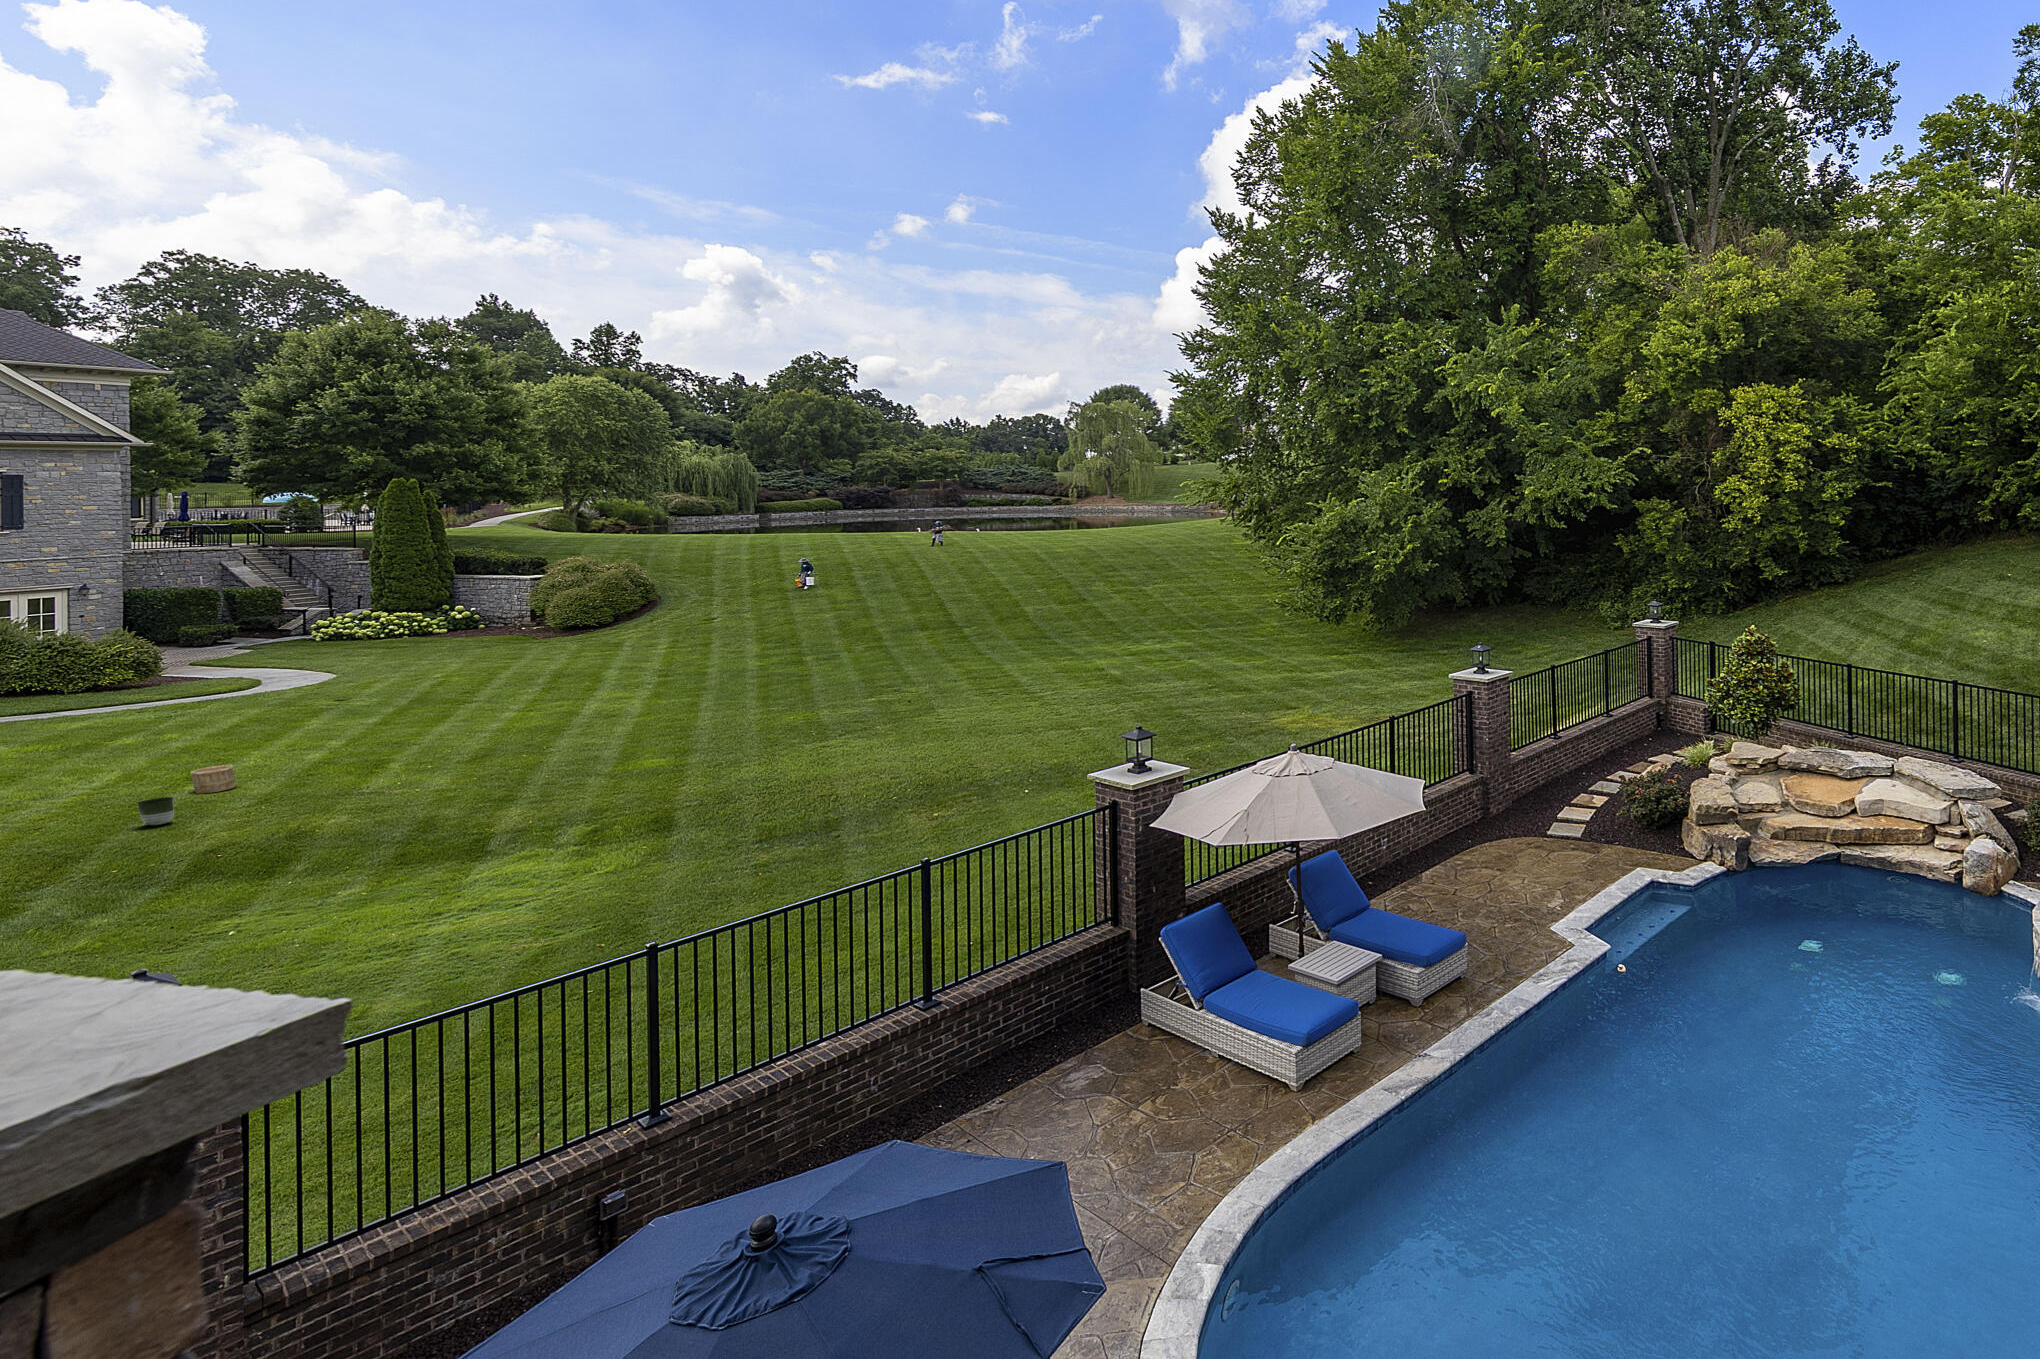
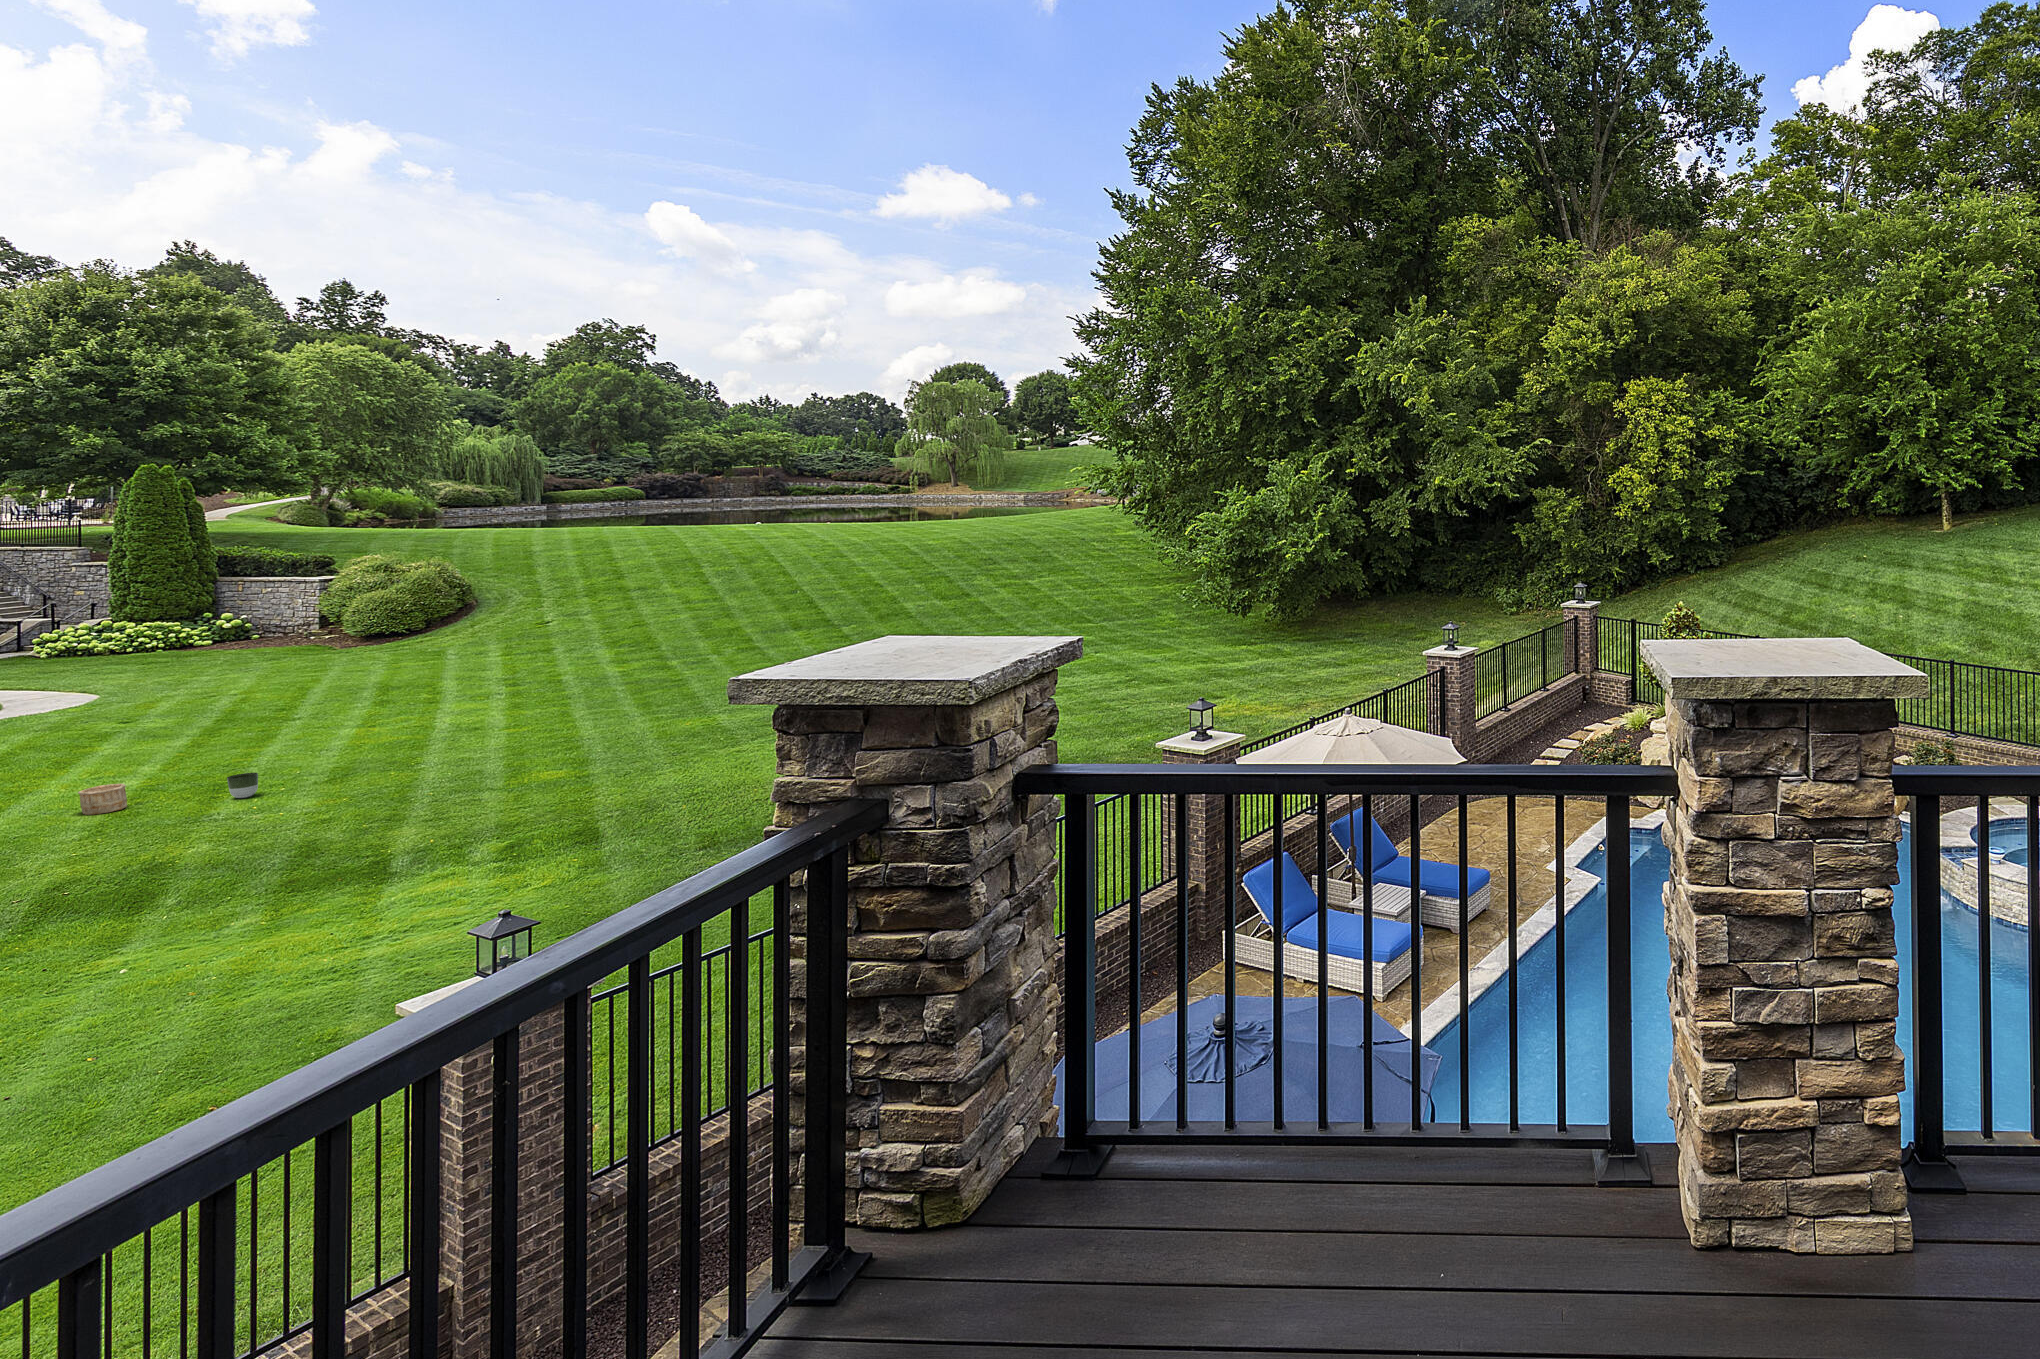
planter: present [138,797,174,825] -> present [227,773,258,798]

